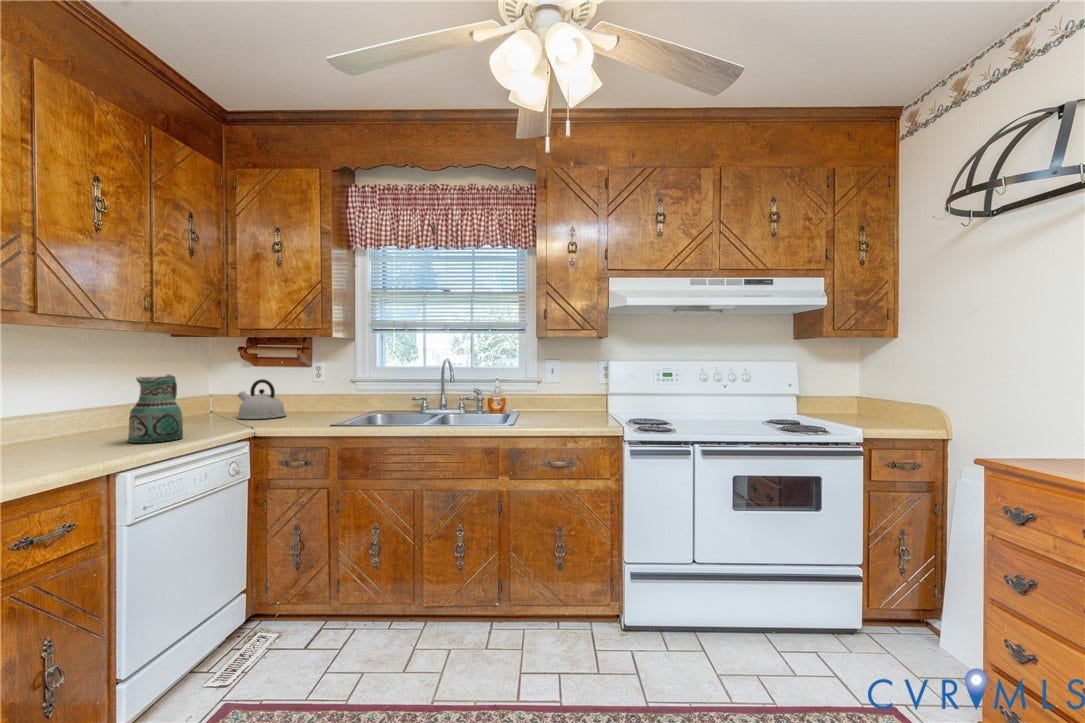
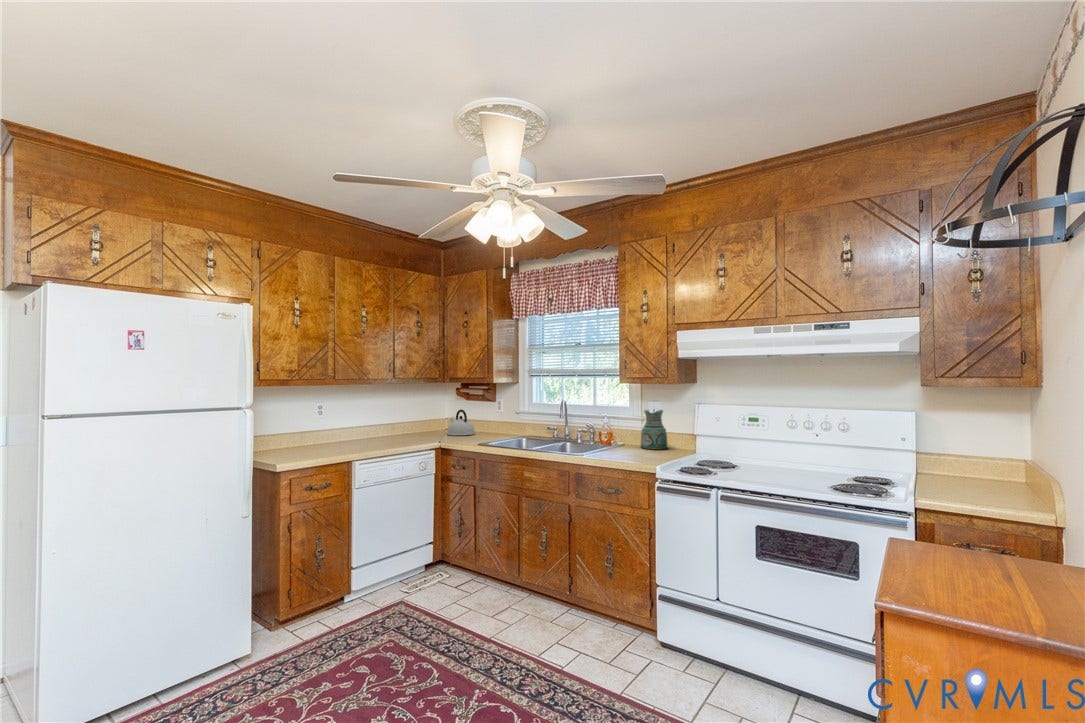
ceramic pitcher: present [128,375,183,443] -> present [641,410,668,449]

